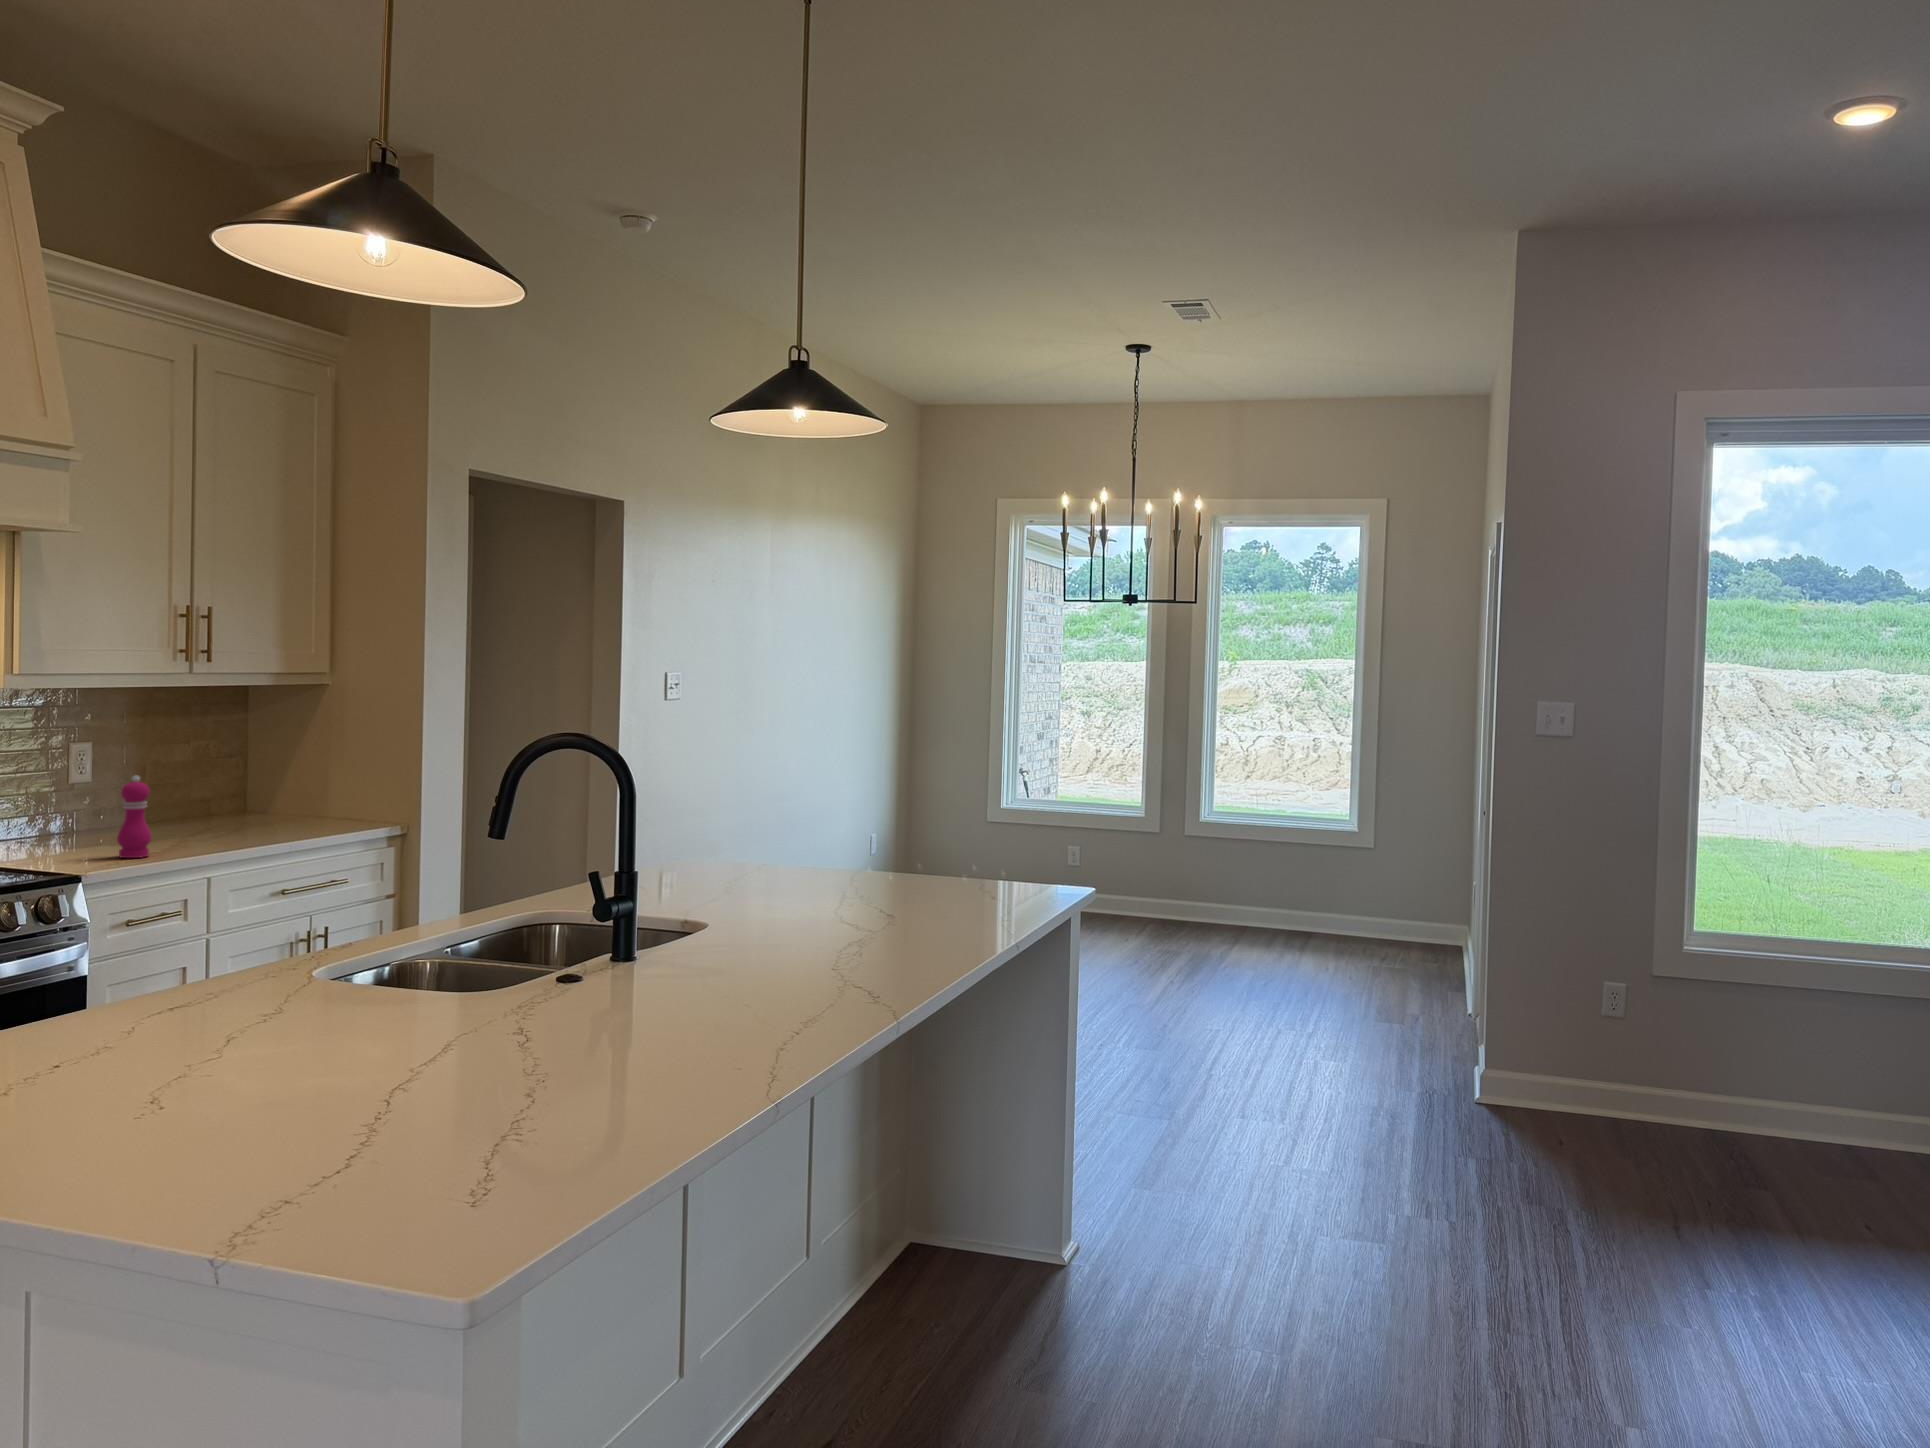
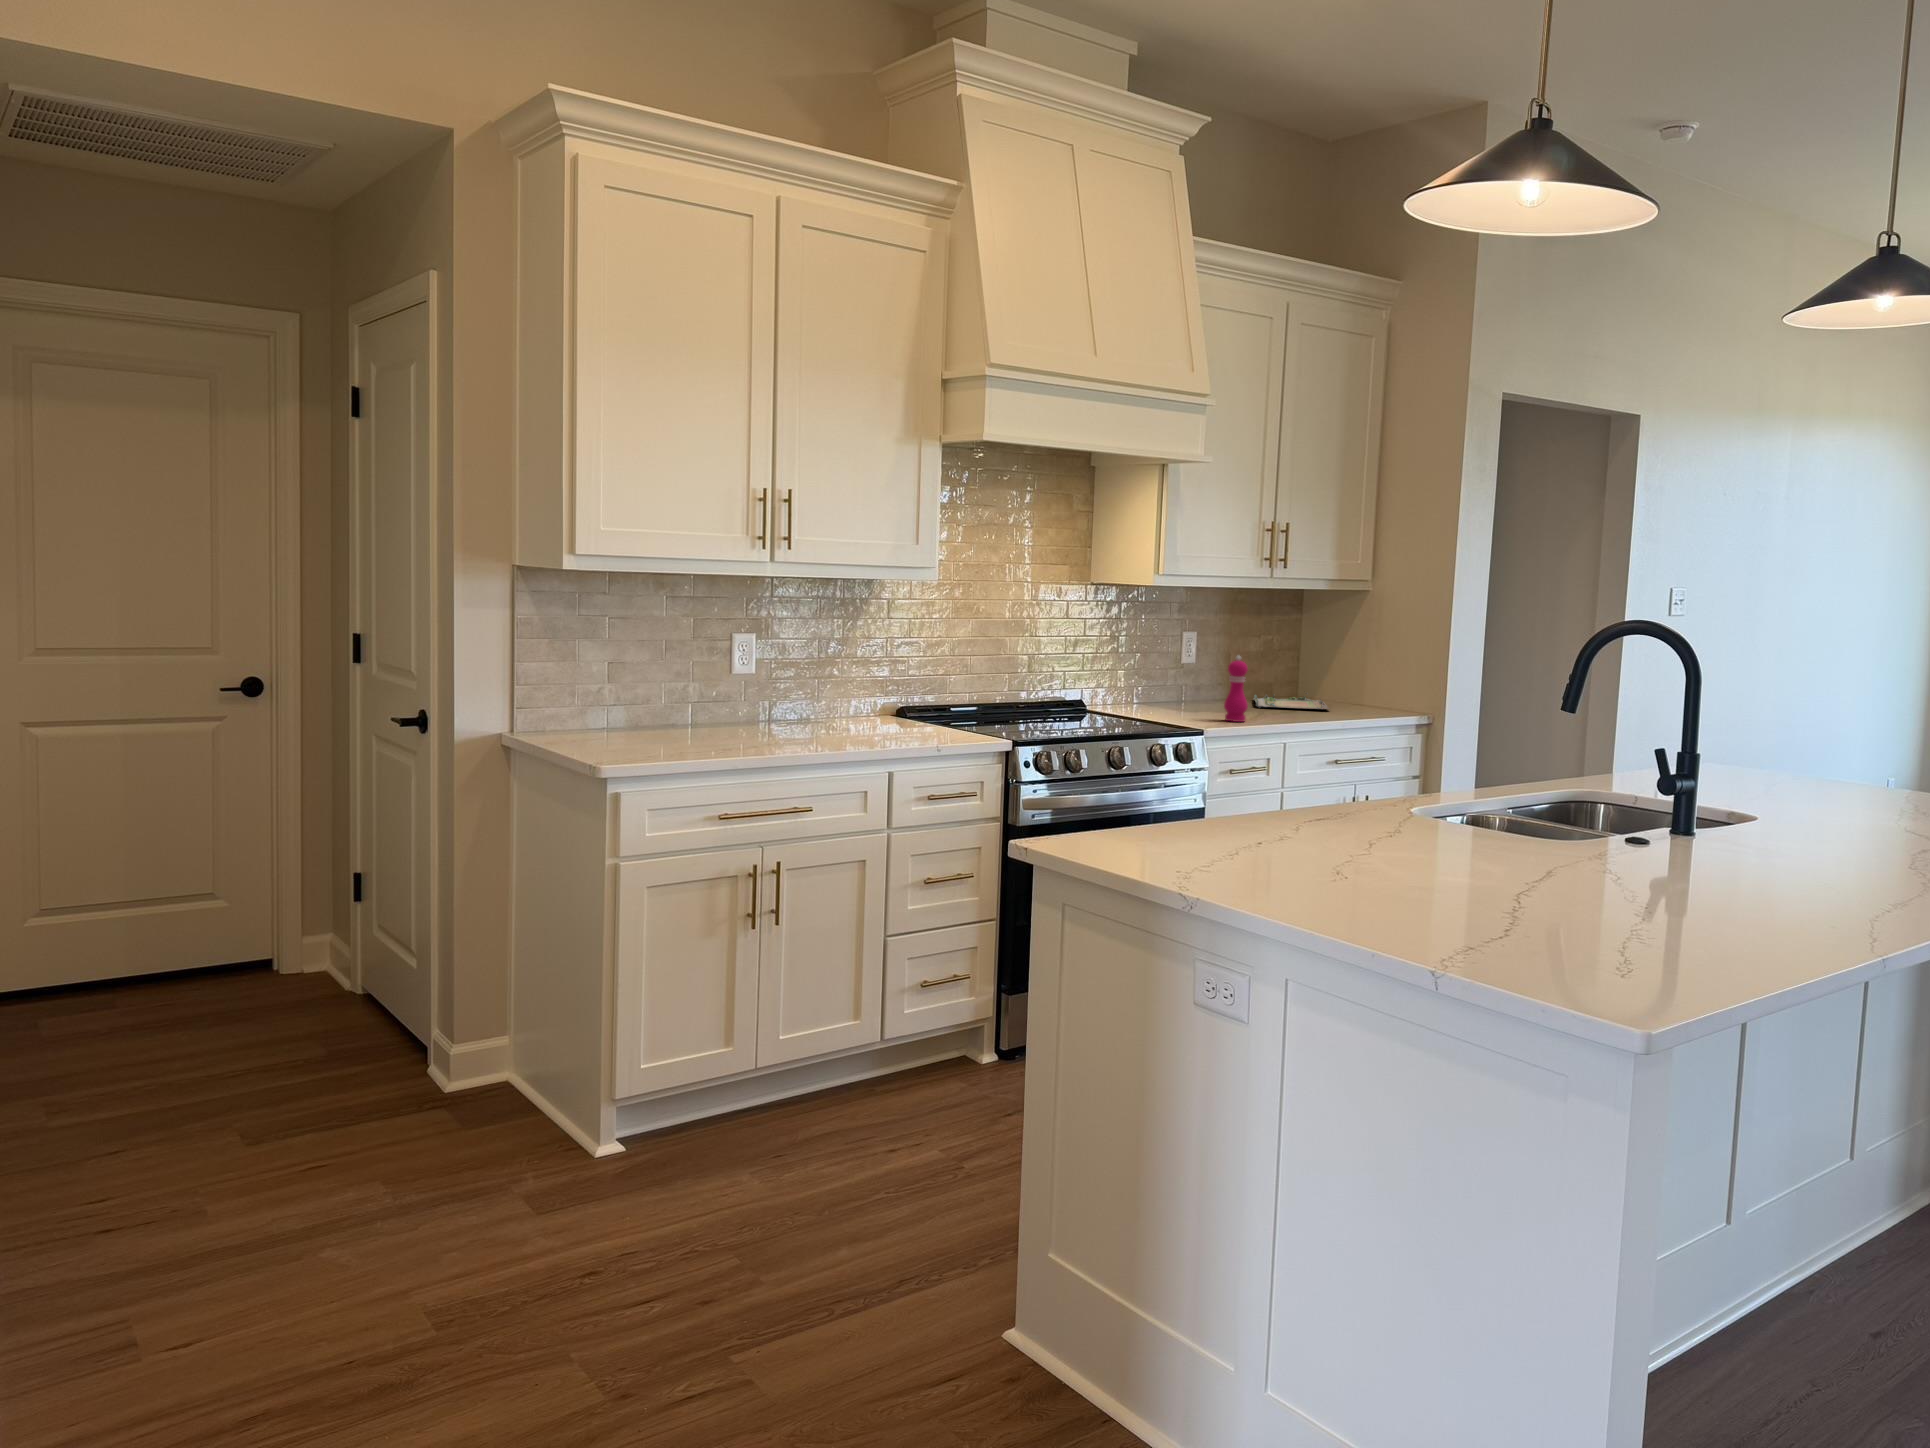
tray: none [178,804,279,832] -> present [1253,693,1330,709]

